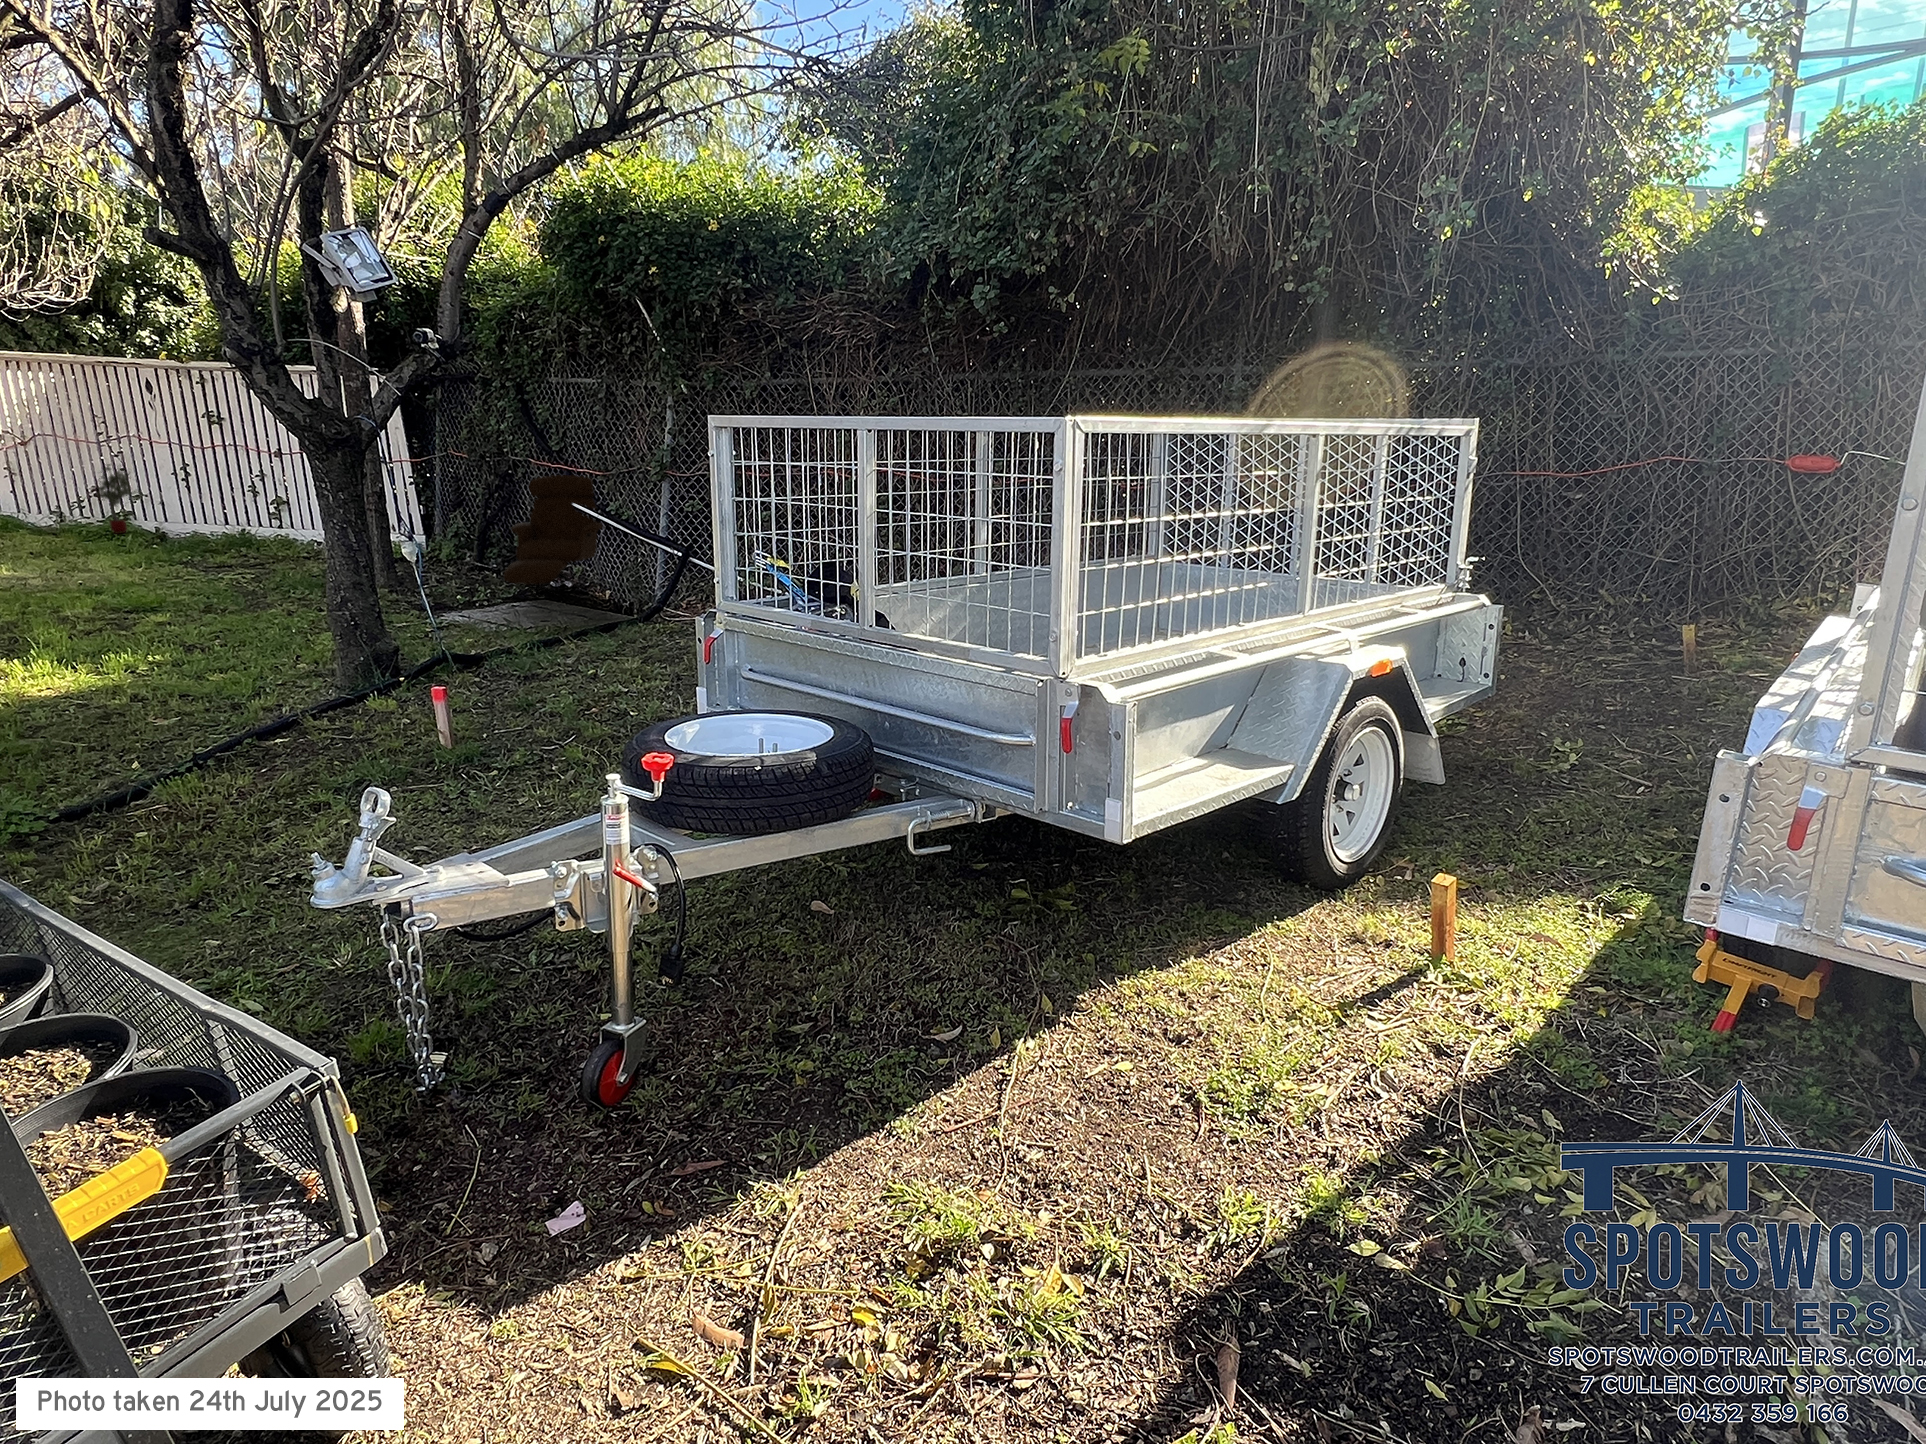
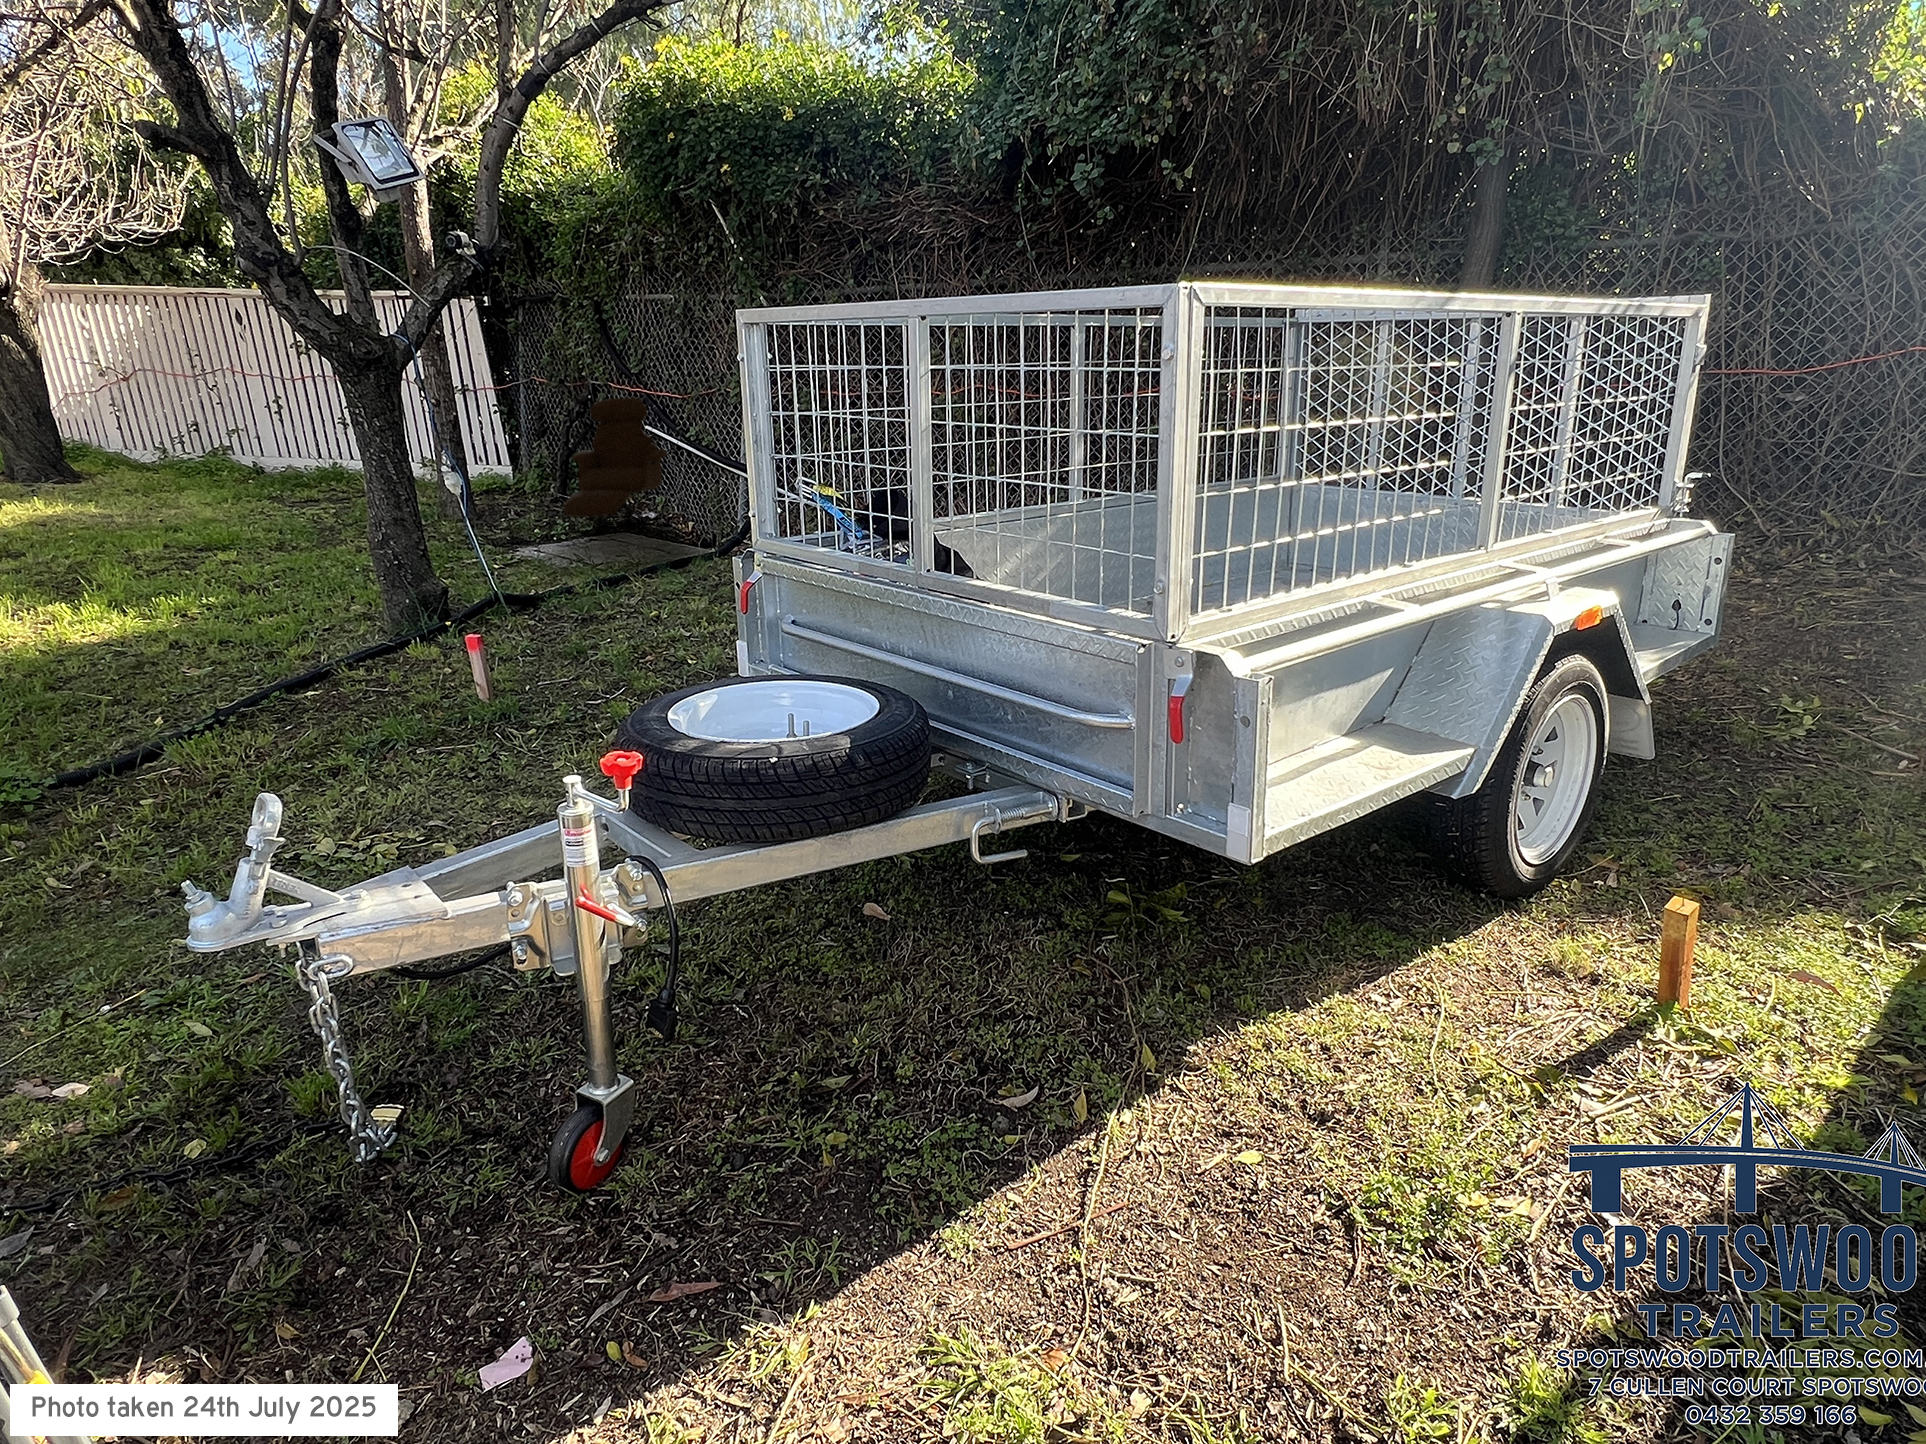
potted tree: present [97,464,142,534] -> none [169,395,216,469]

